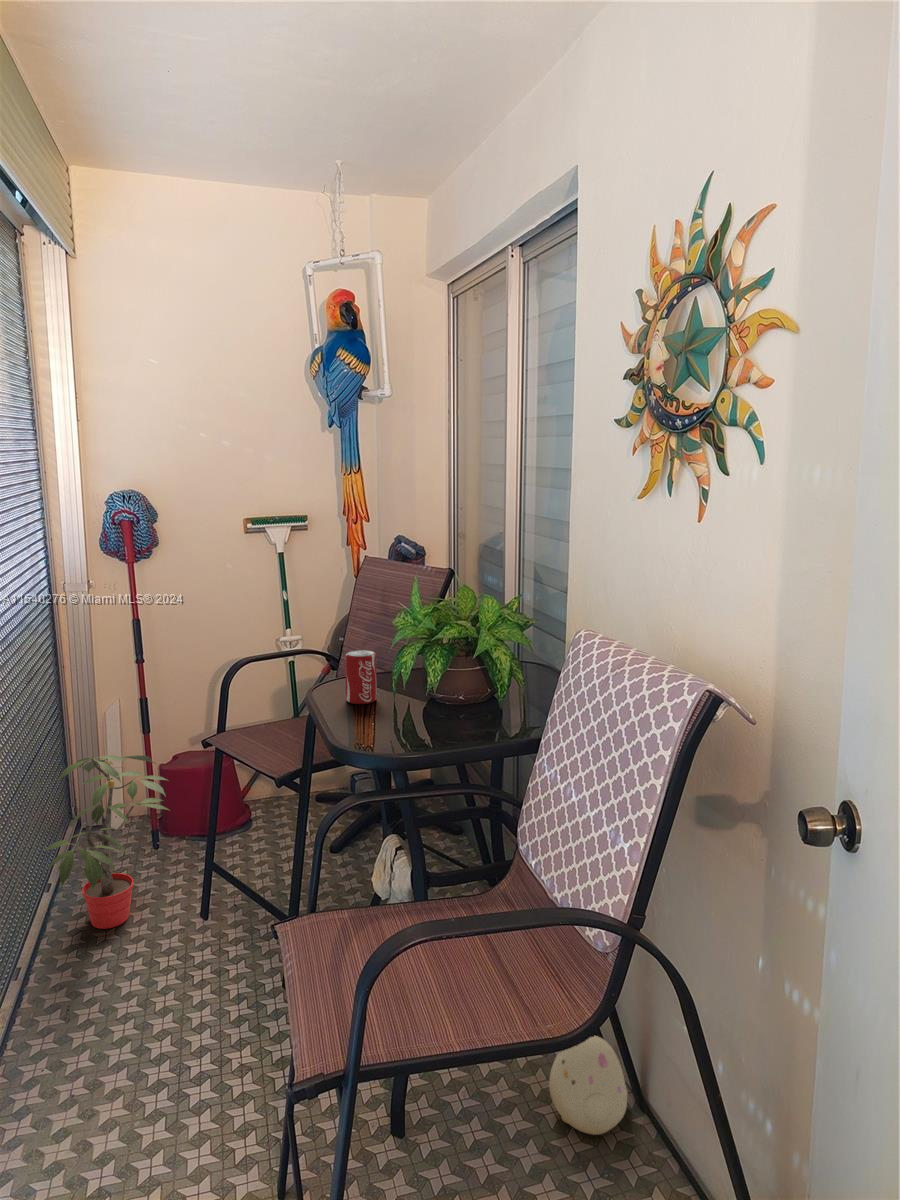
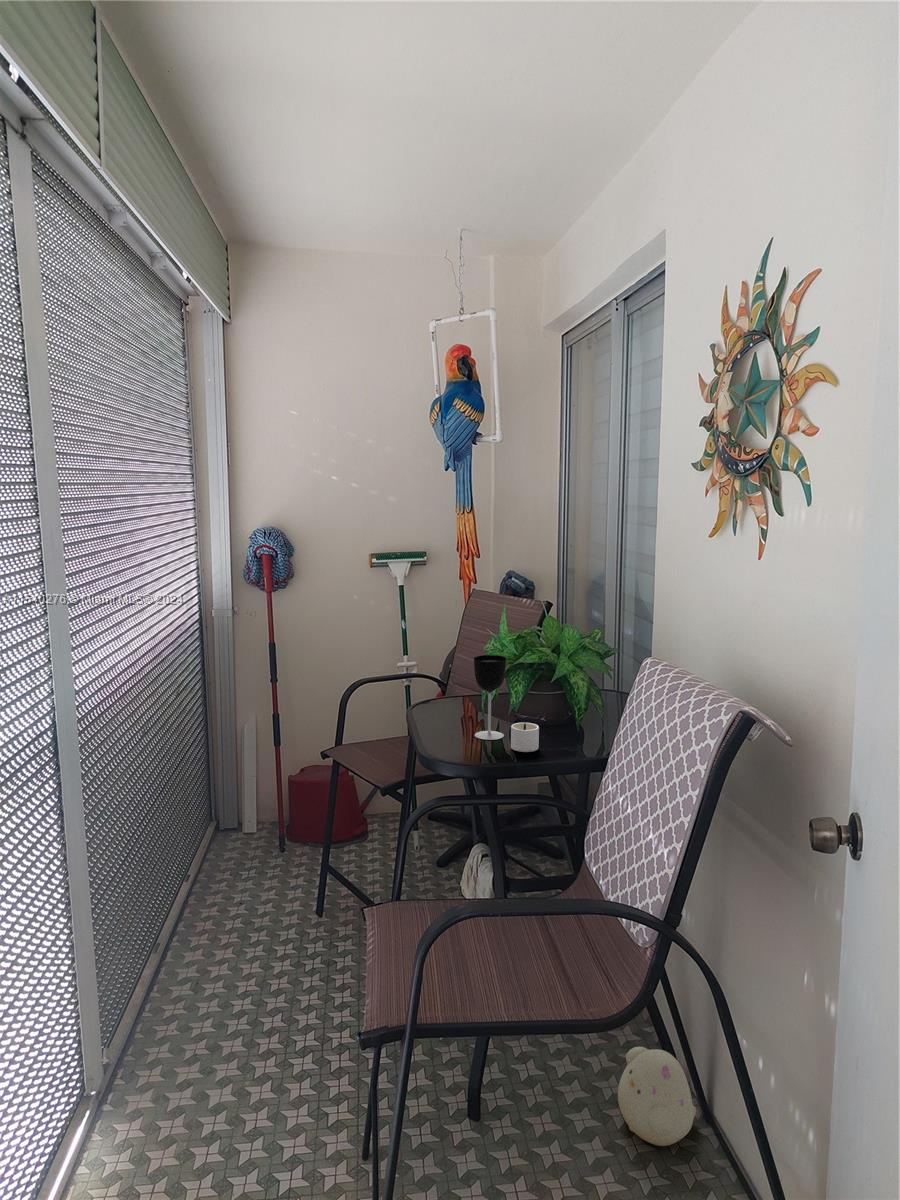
wine glass: none [385,628,420,721] -> present [474,655,506,740]
beverage can: present [346,650,376,704] -> none [442,675,469,724]
candle: none [429,701,474,733] -> present [511,723,539,752]
potted plant: present [45,755,169,929] -> none [184,762,295,916]

